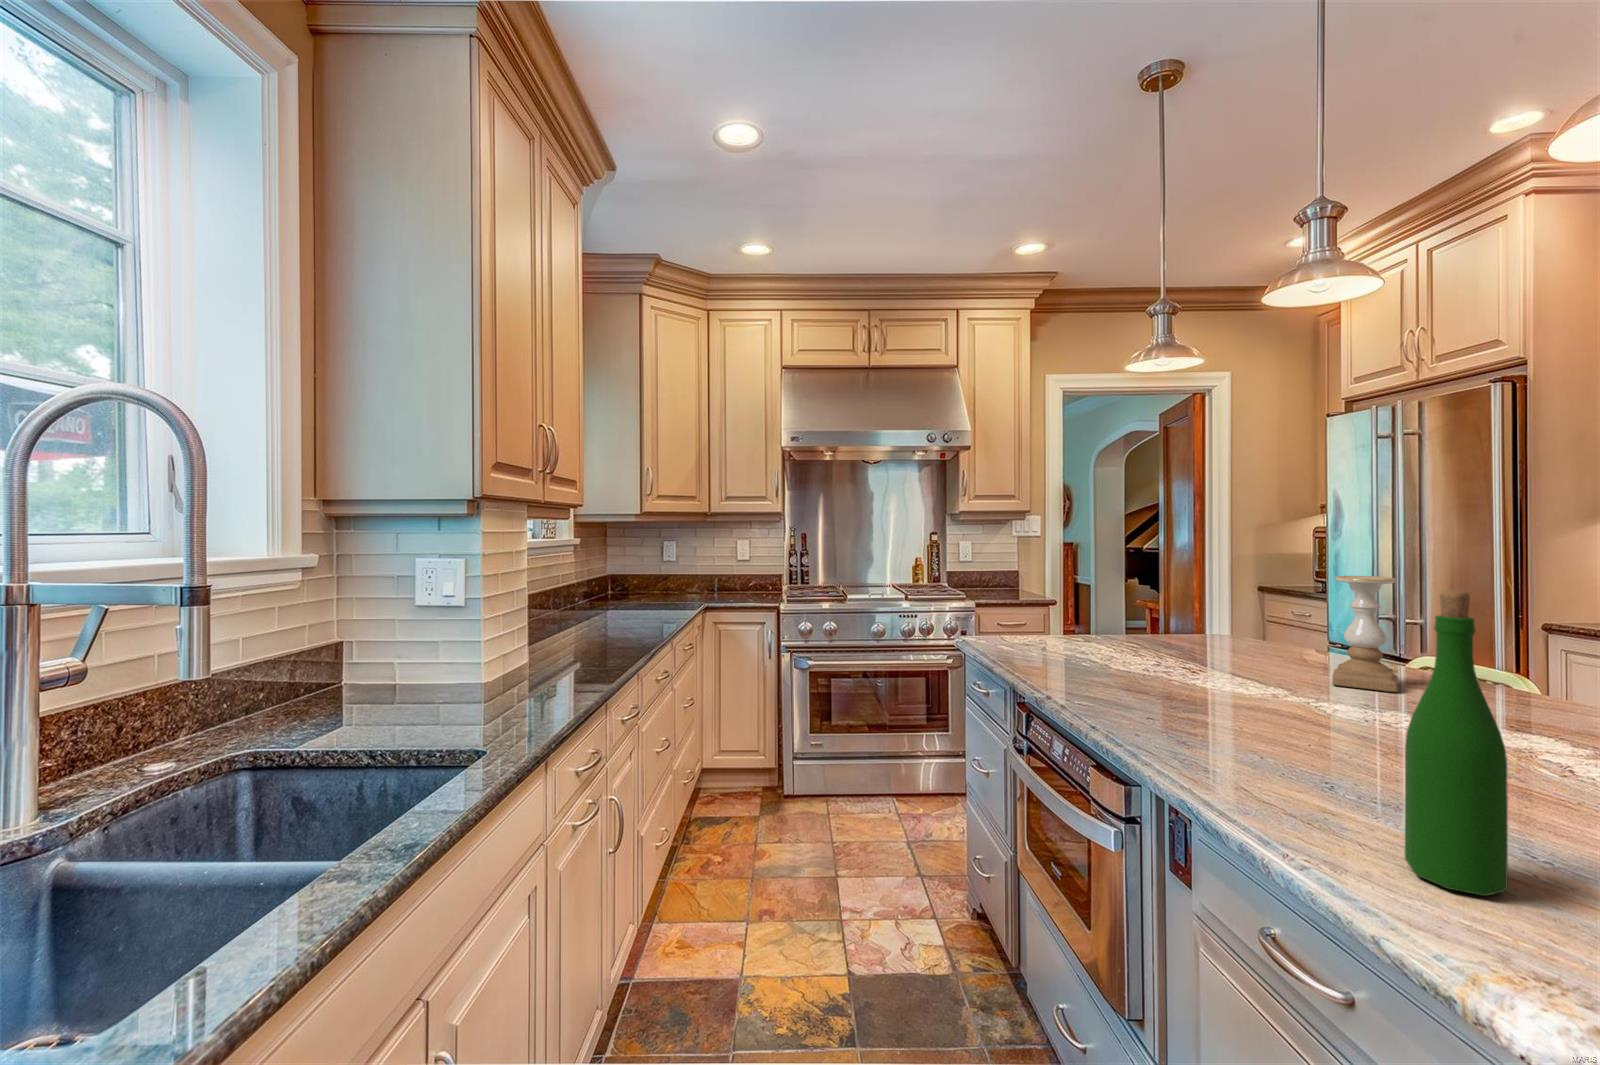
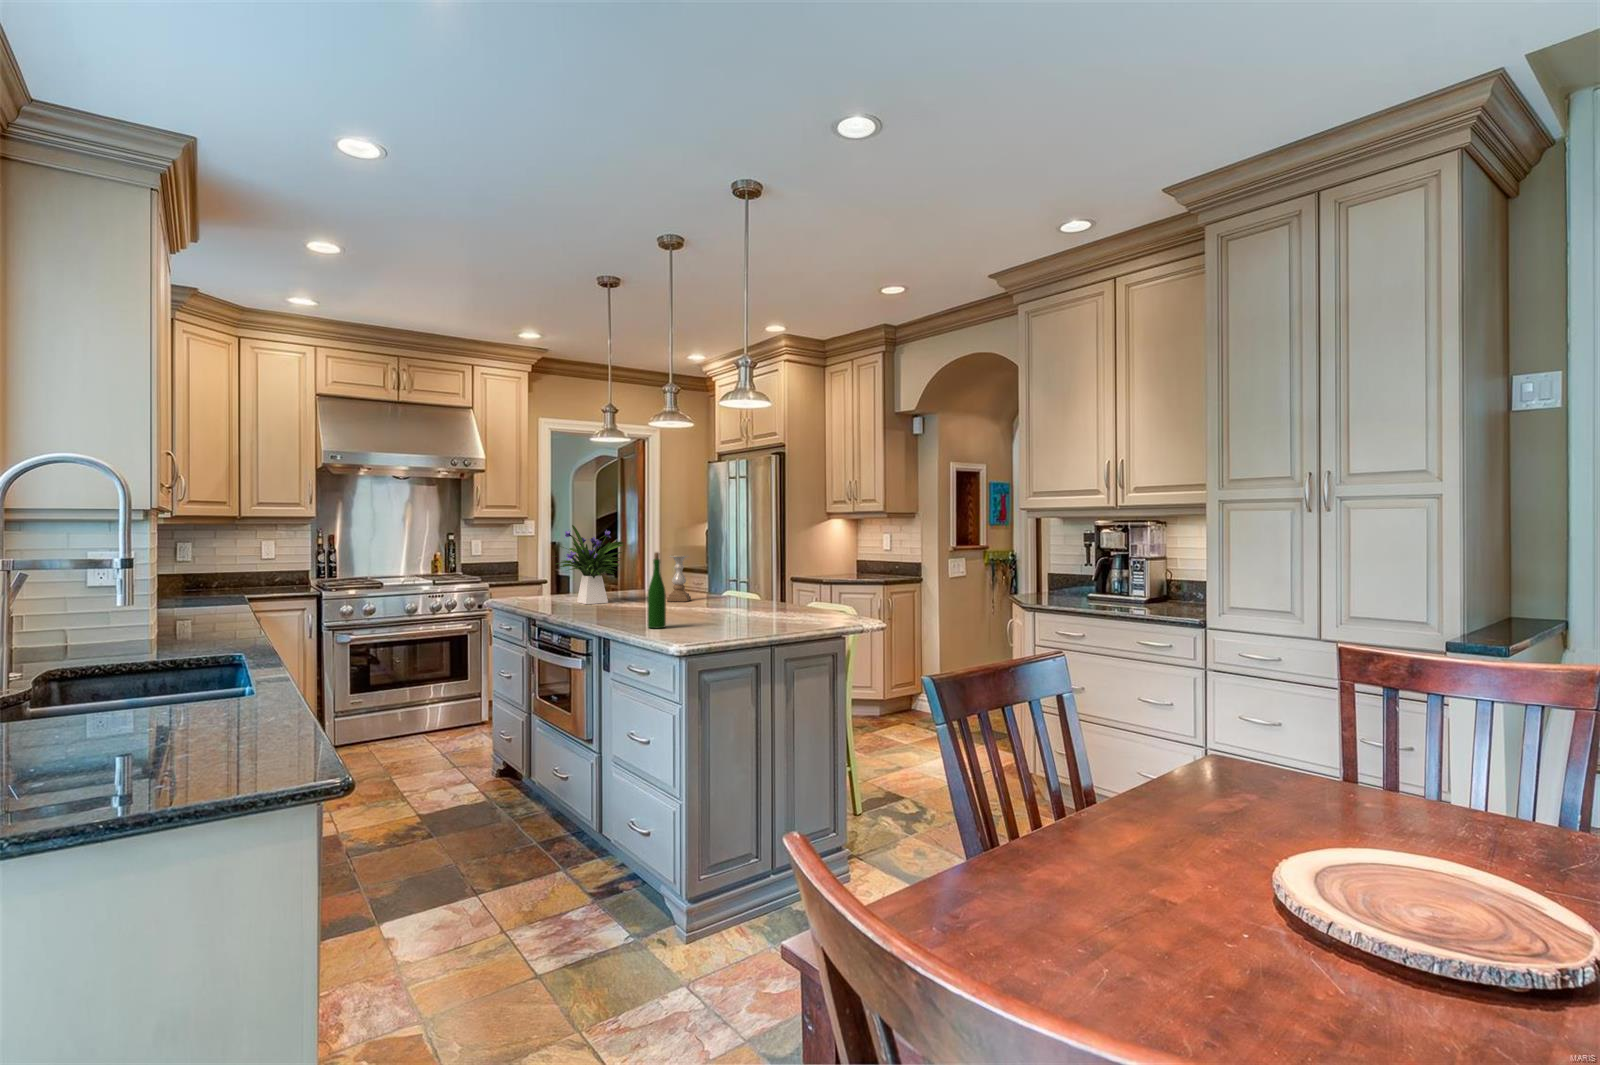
flower arrangement: none [1058,510,1223,672] -> present [557,525,624,604]

